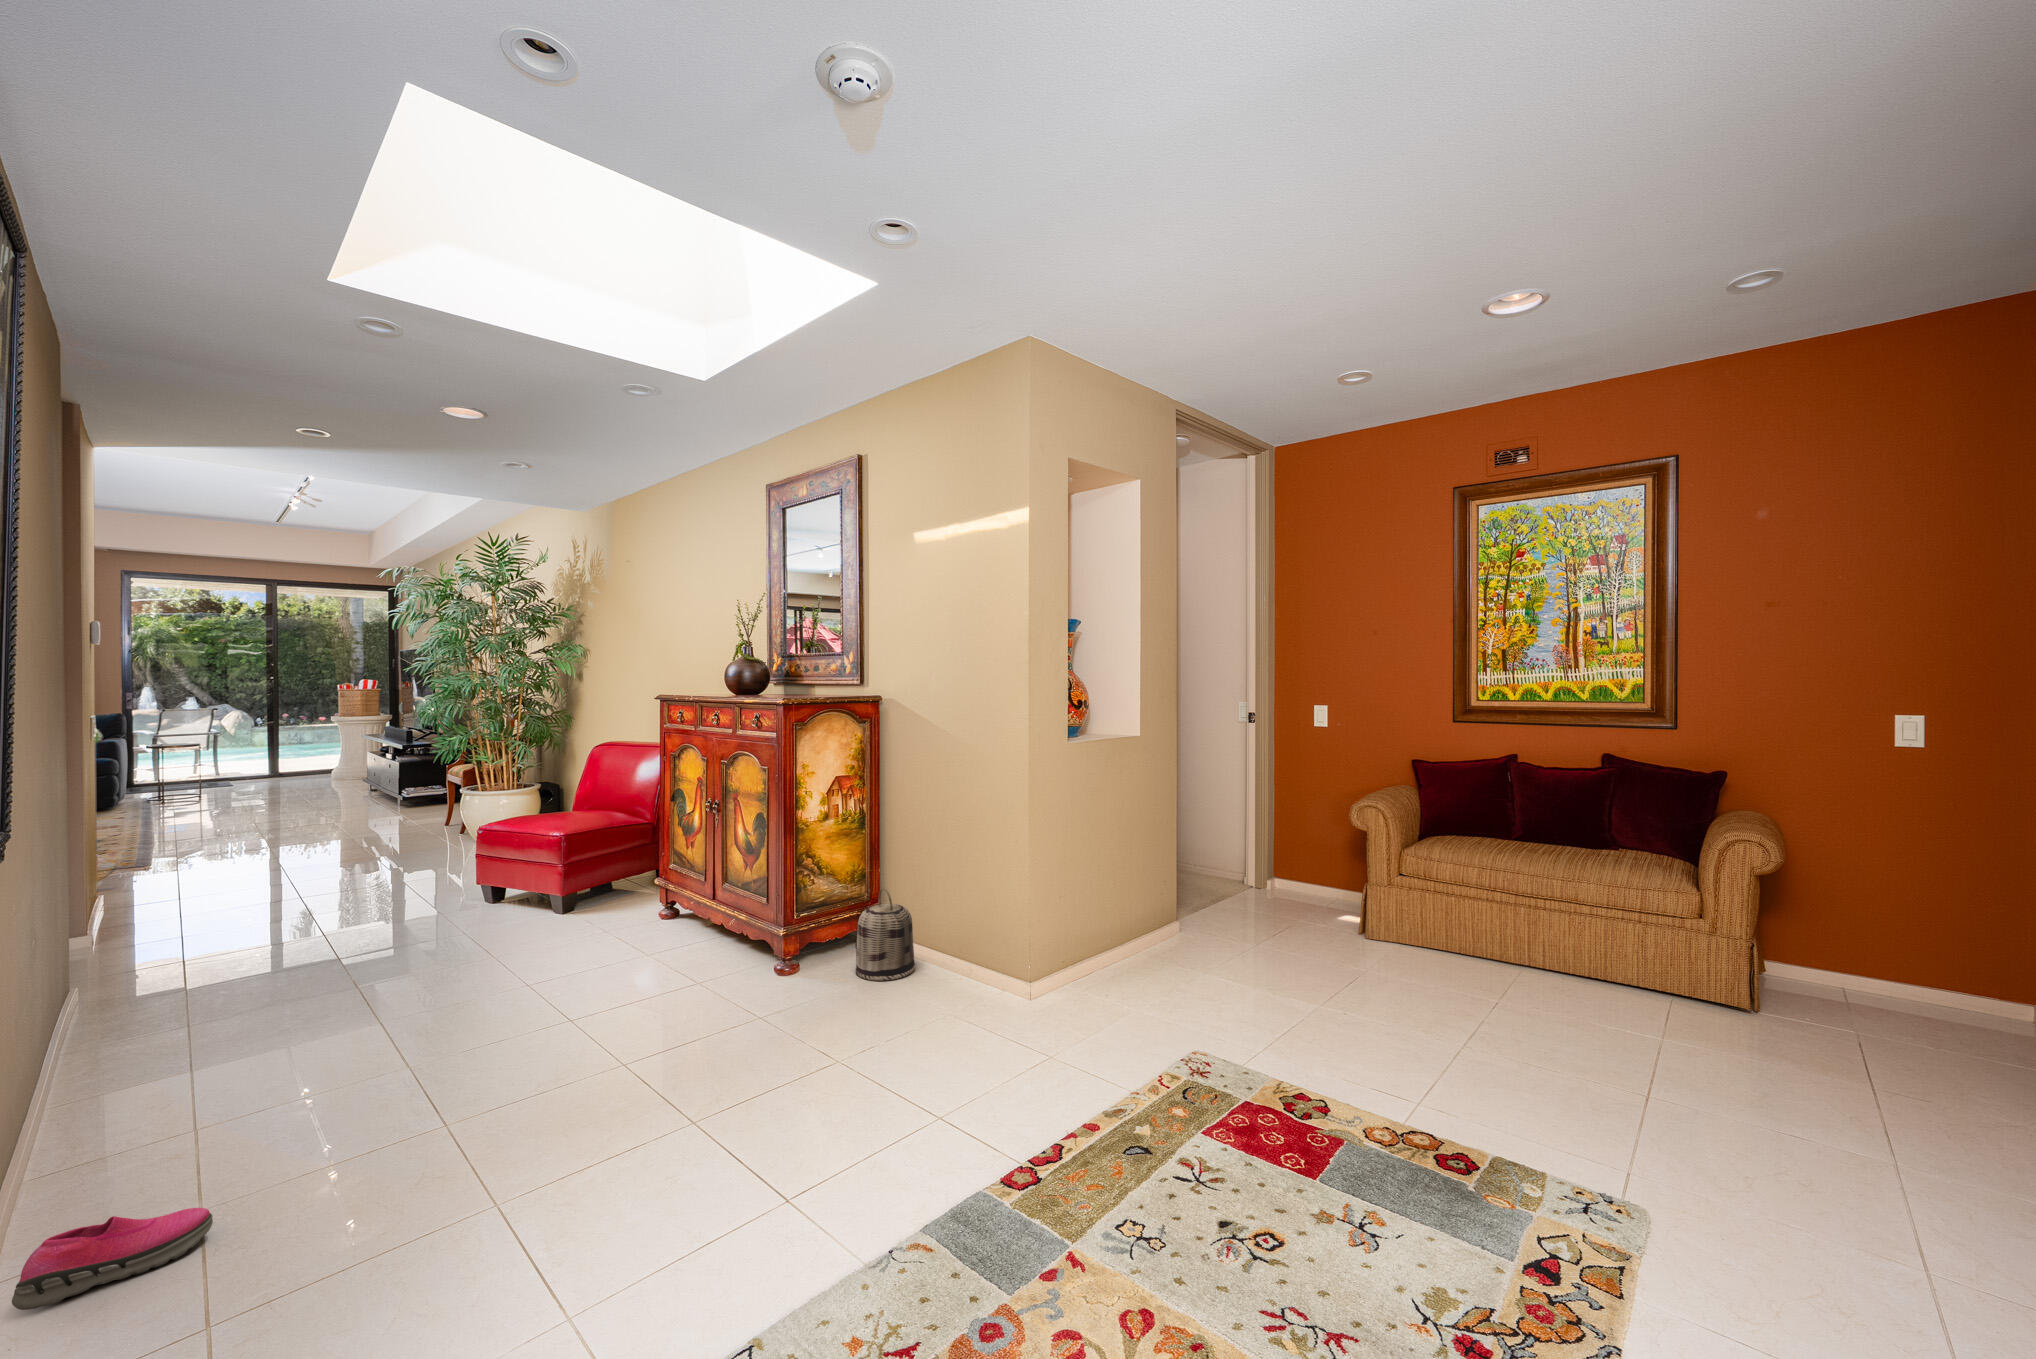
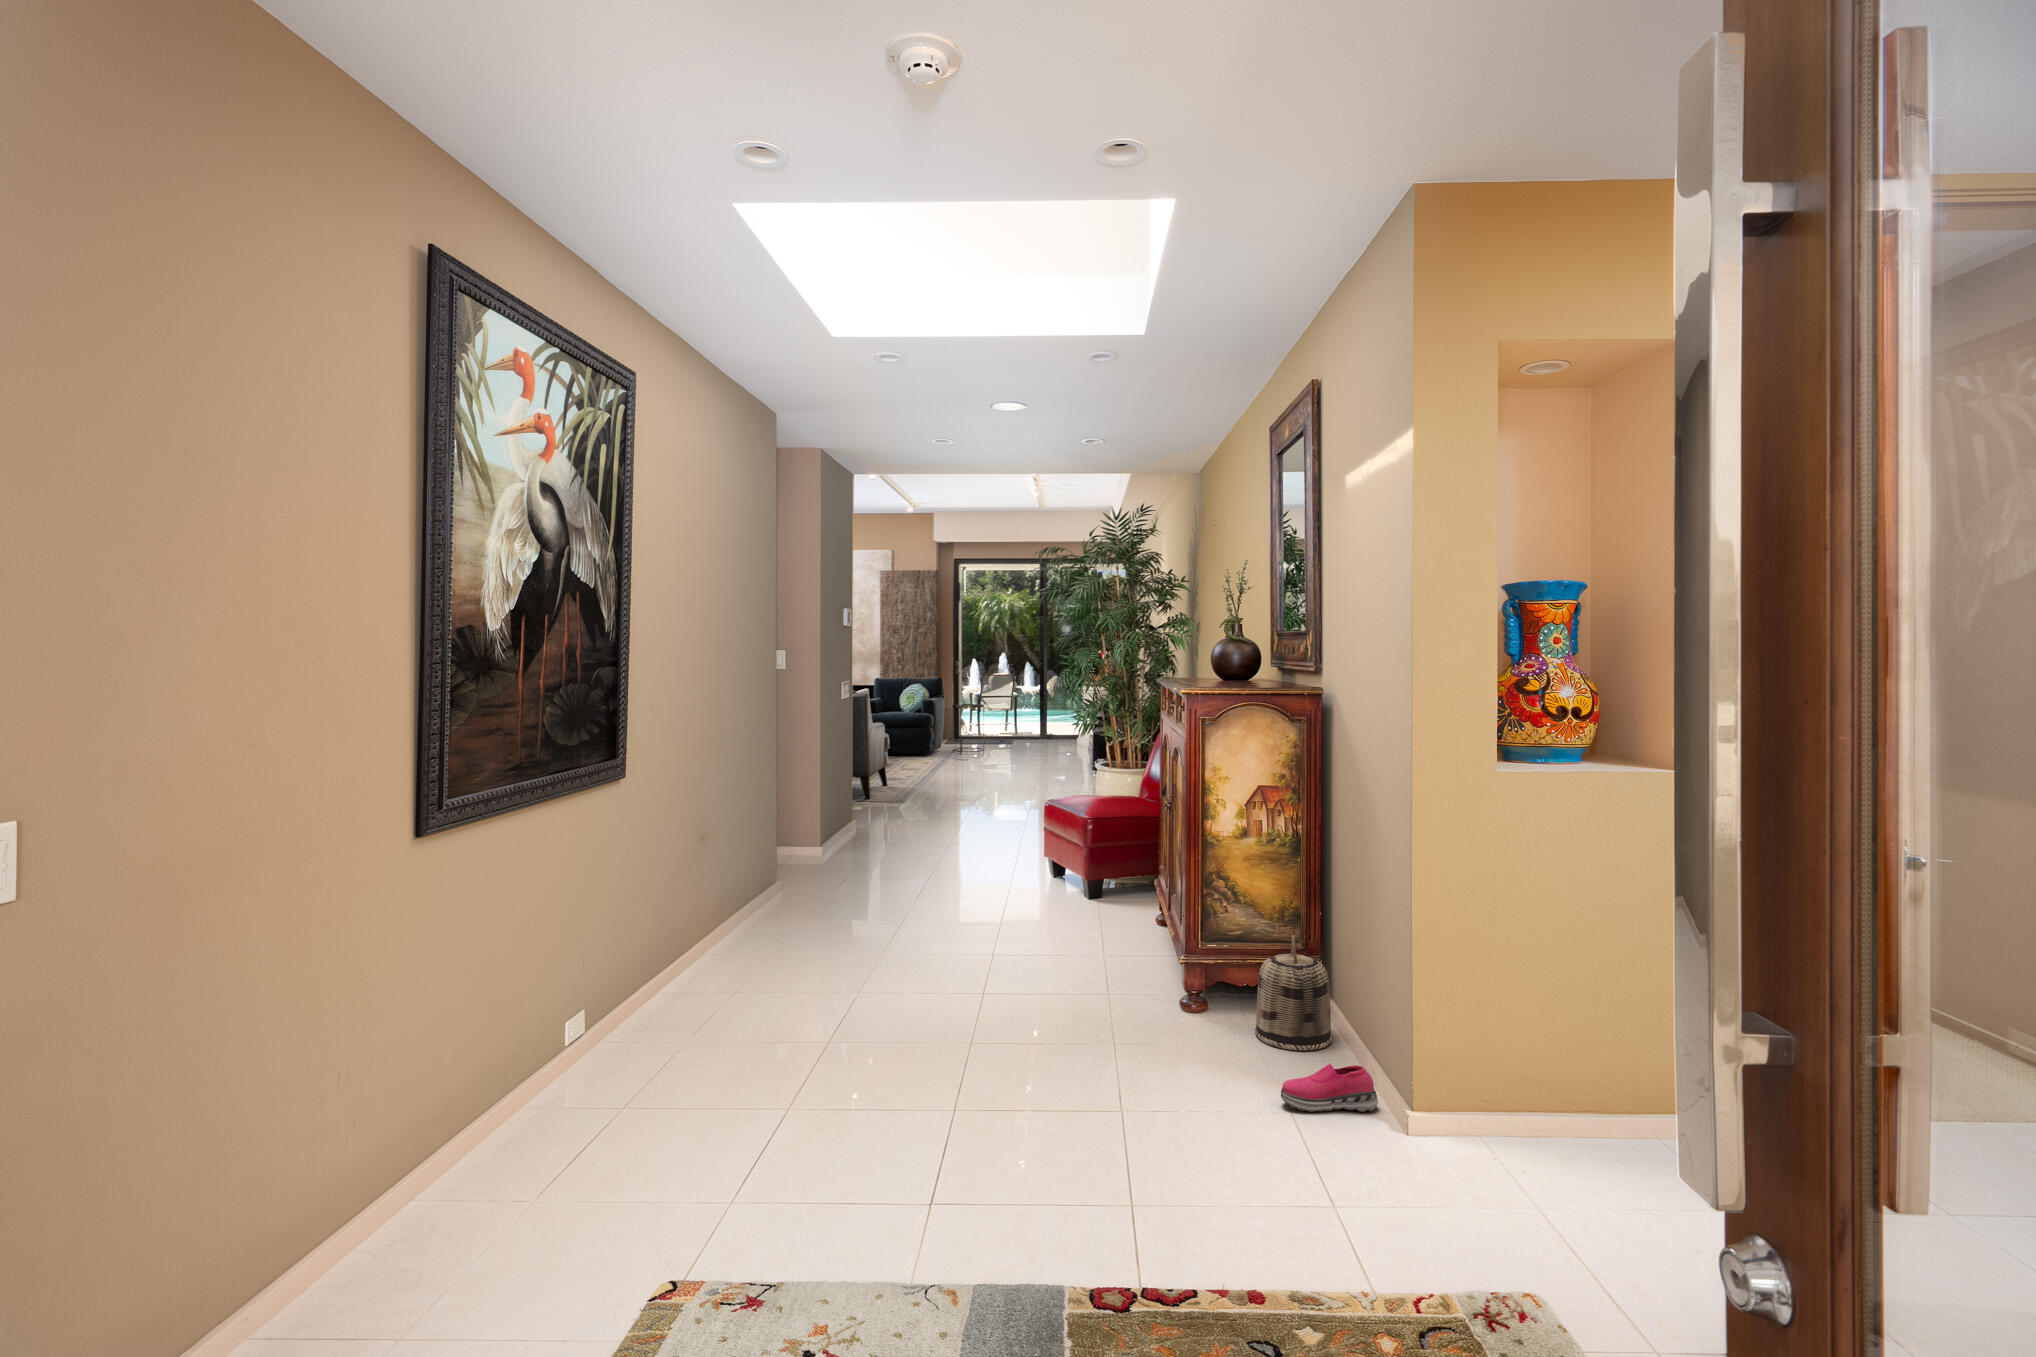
shoe: present [12,1208,213,1310] -> present [1281,1064,1378,1112]

